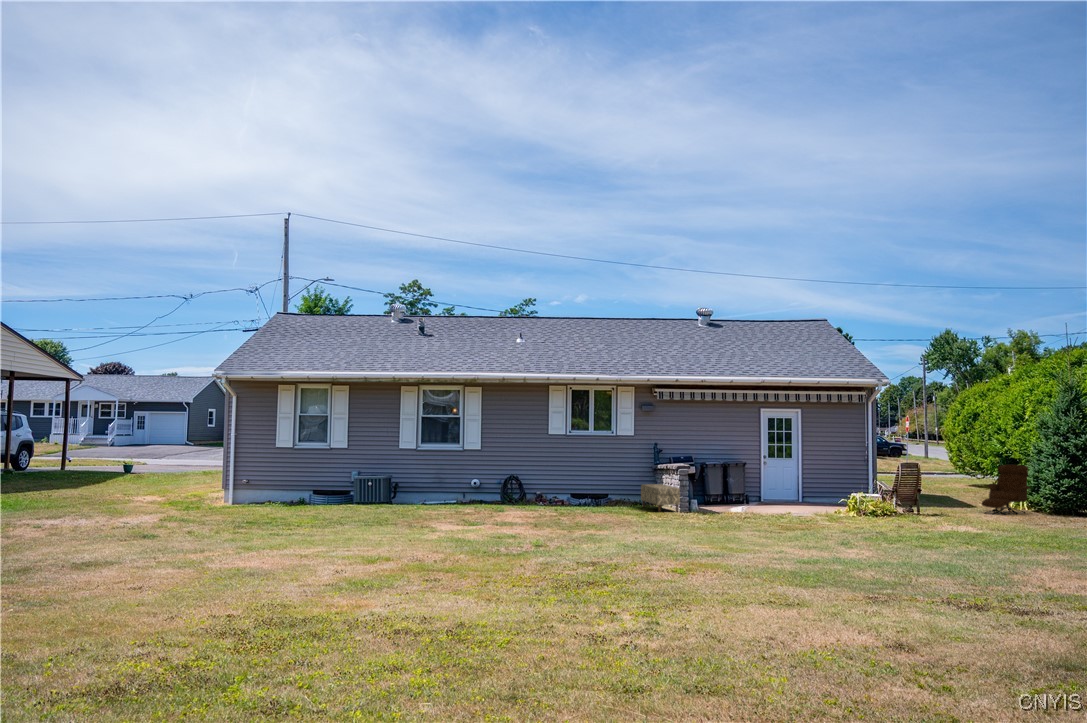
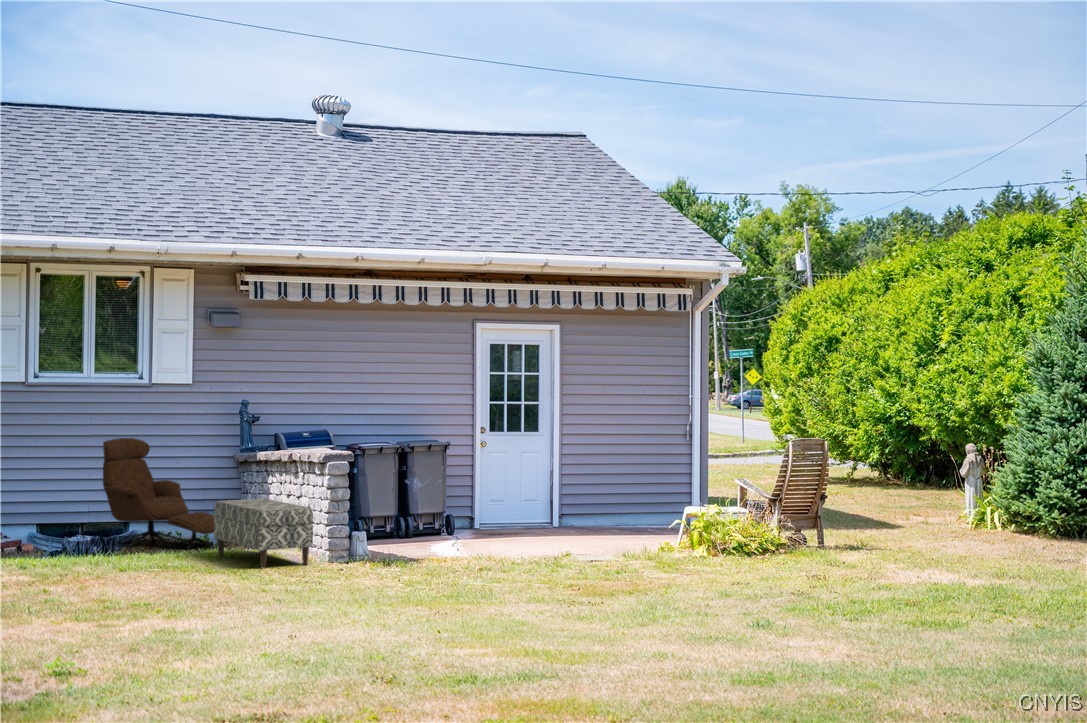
lounge chair: present [982,465,1030,514] -> present [103,438,214,550]

